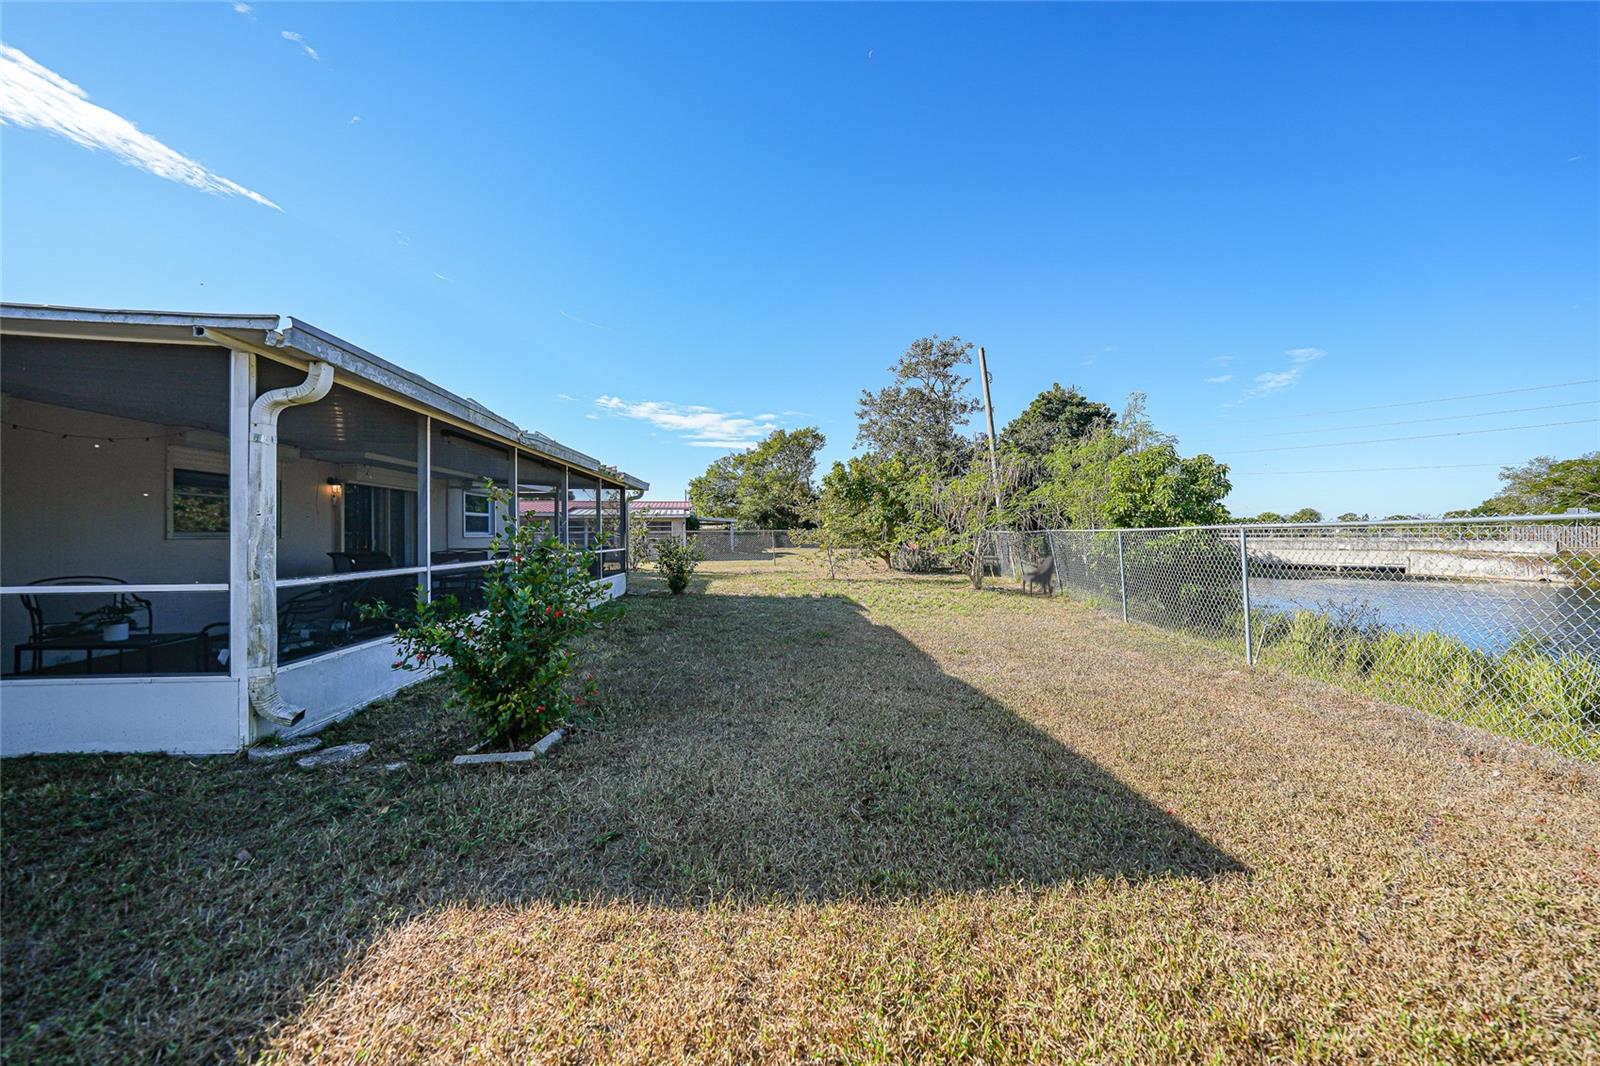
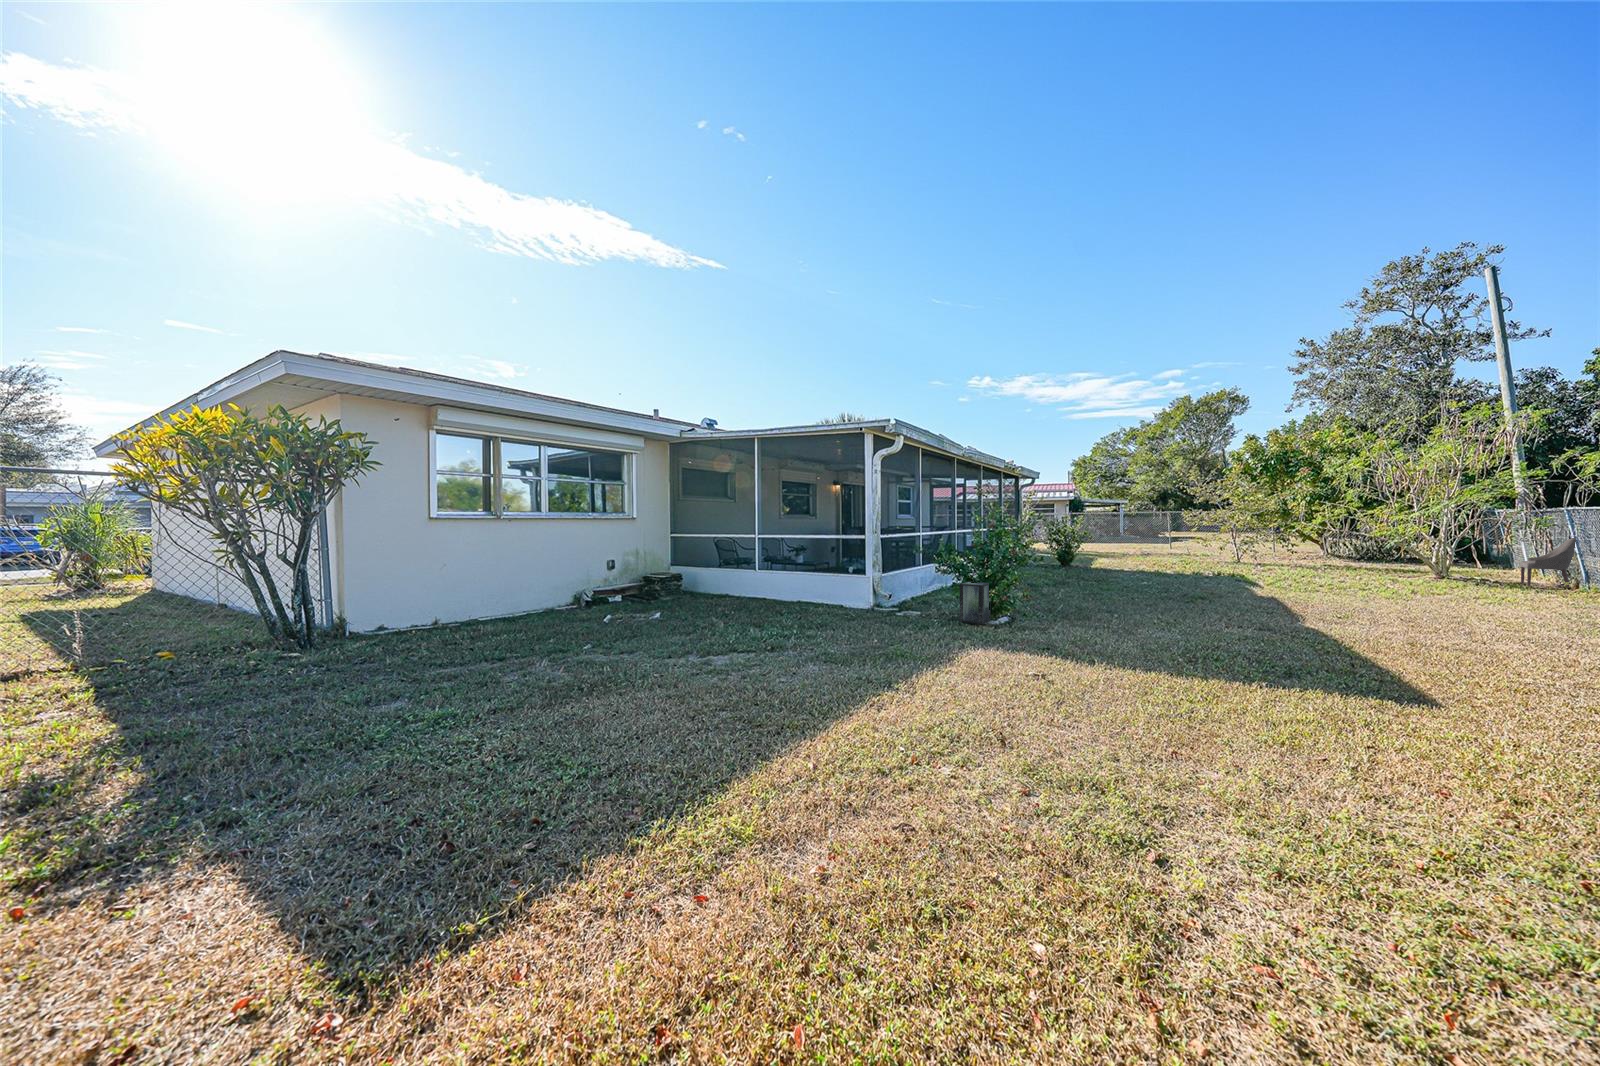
storage box: none [433,679,513,779] -> present [960,582,991,624]

